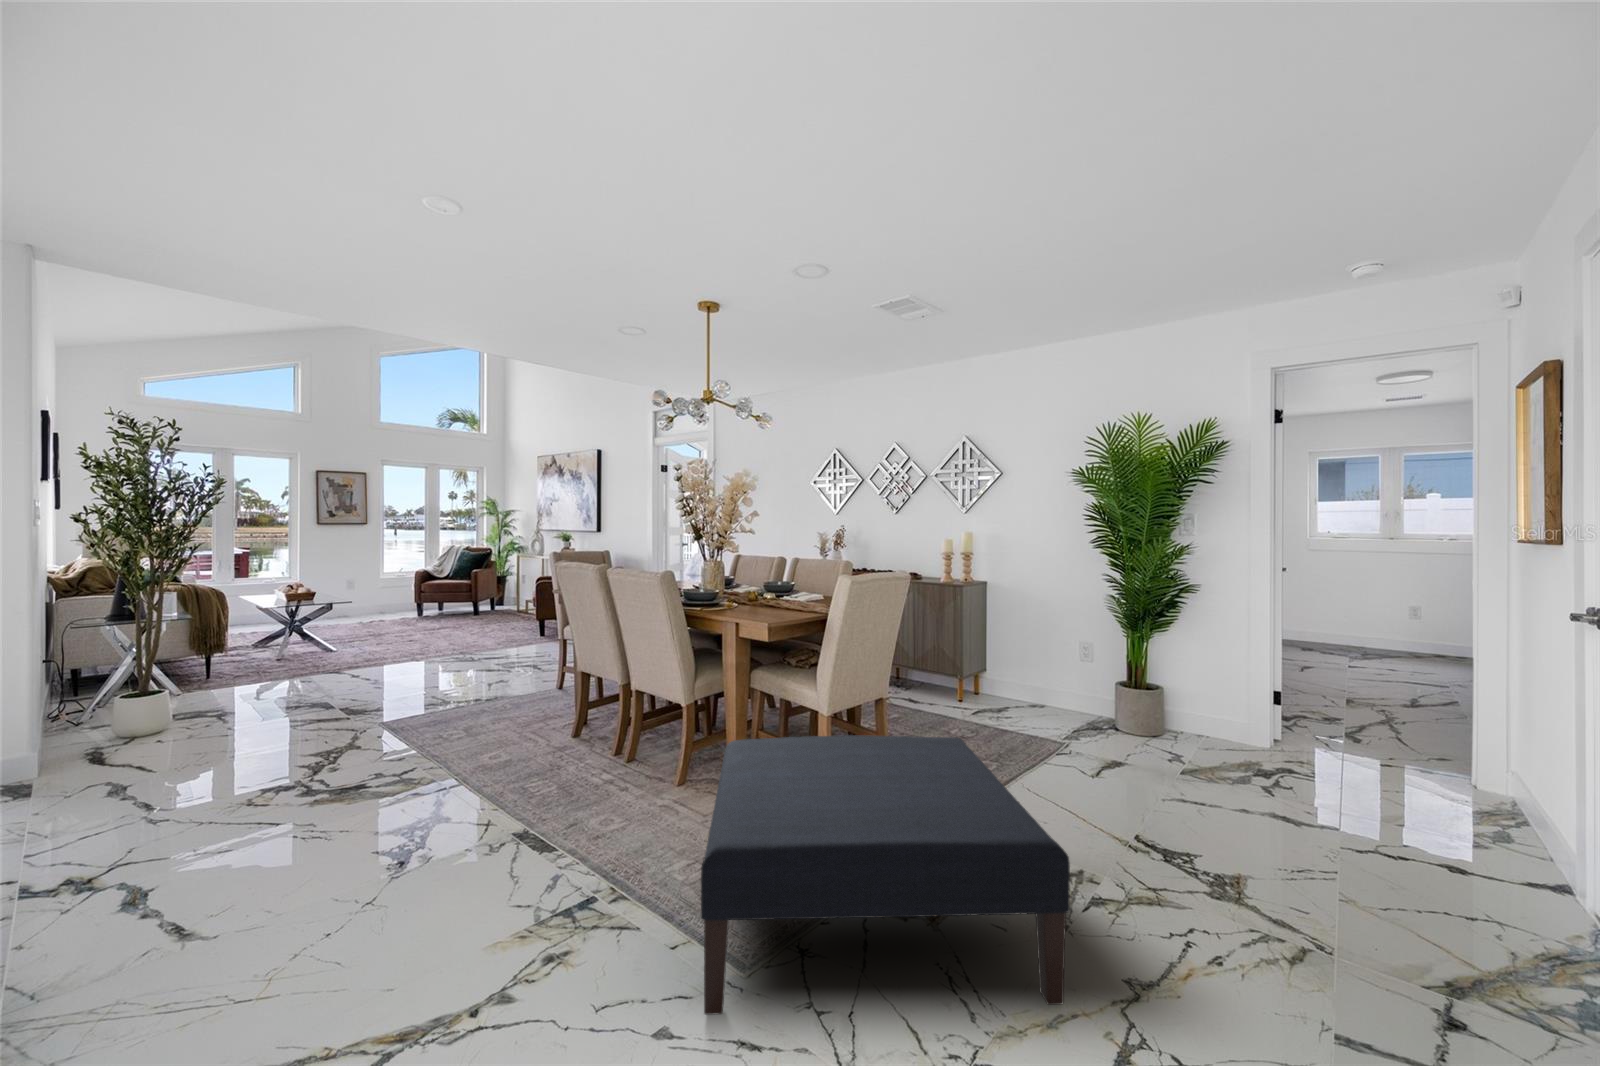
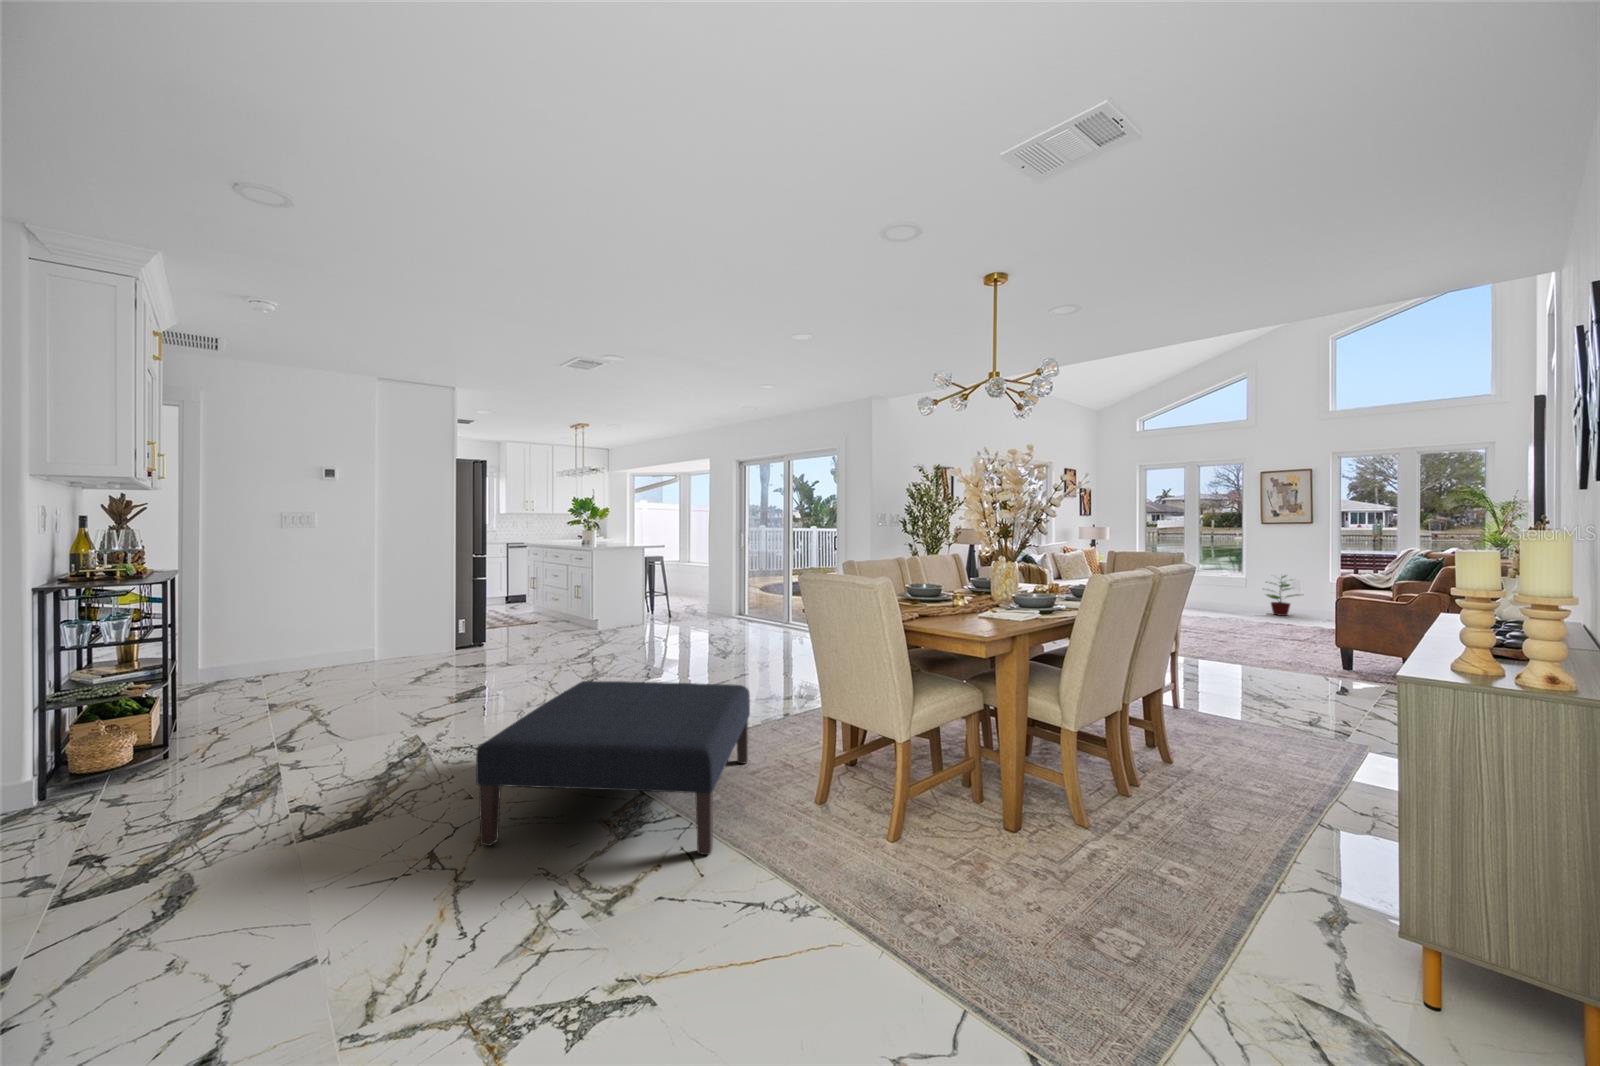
potted plant: none [332,575,373,619] -> present [1267,575,1298,616]

